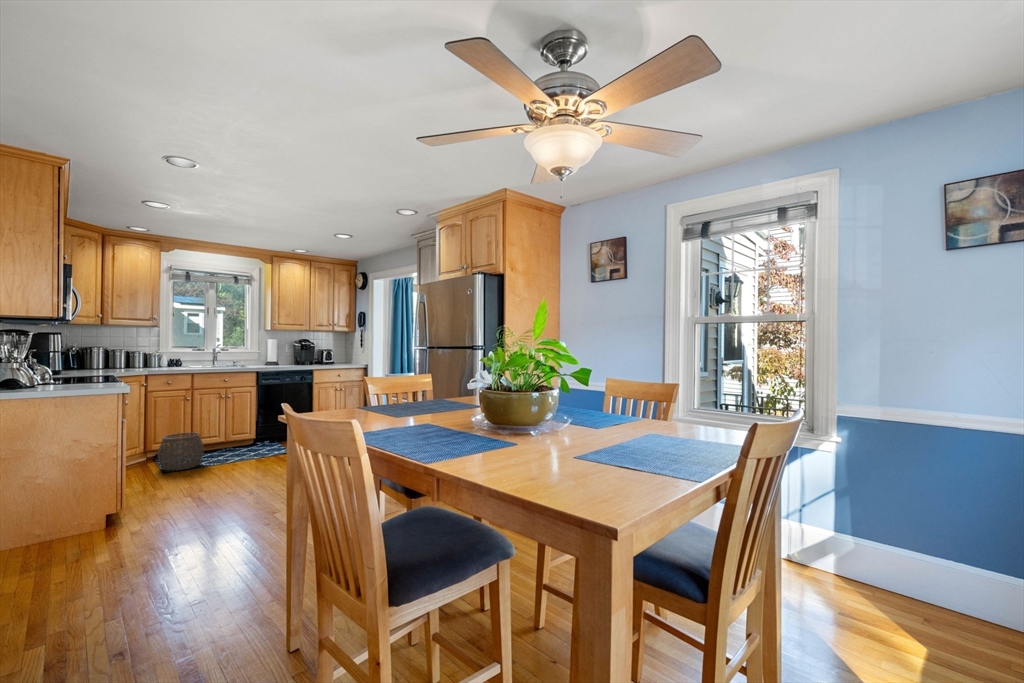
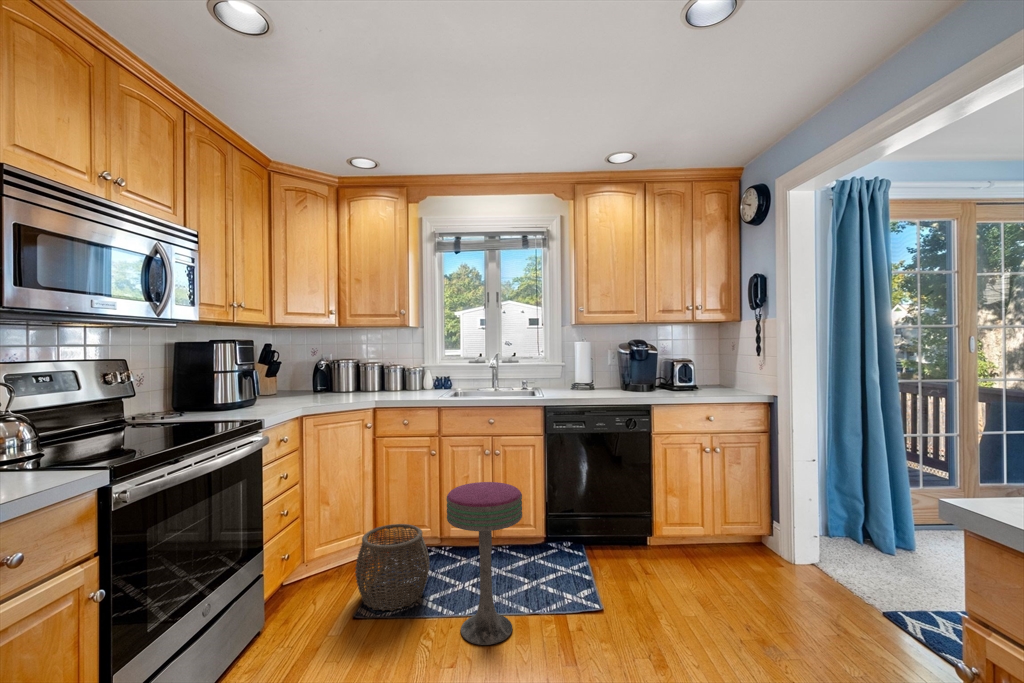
bar stool: none [226,402,265,467] -> present [447,482,522,645]

